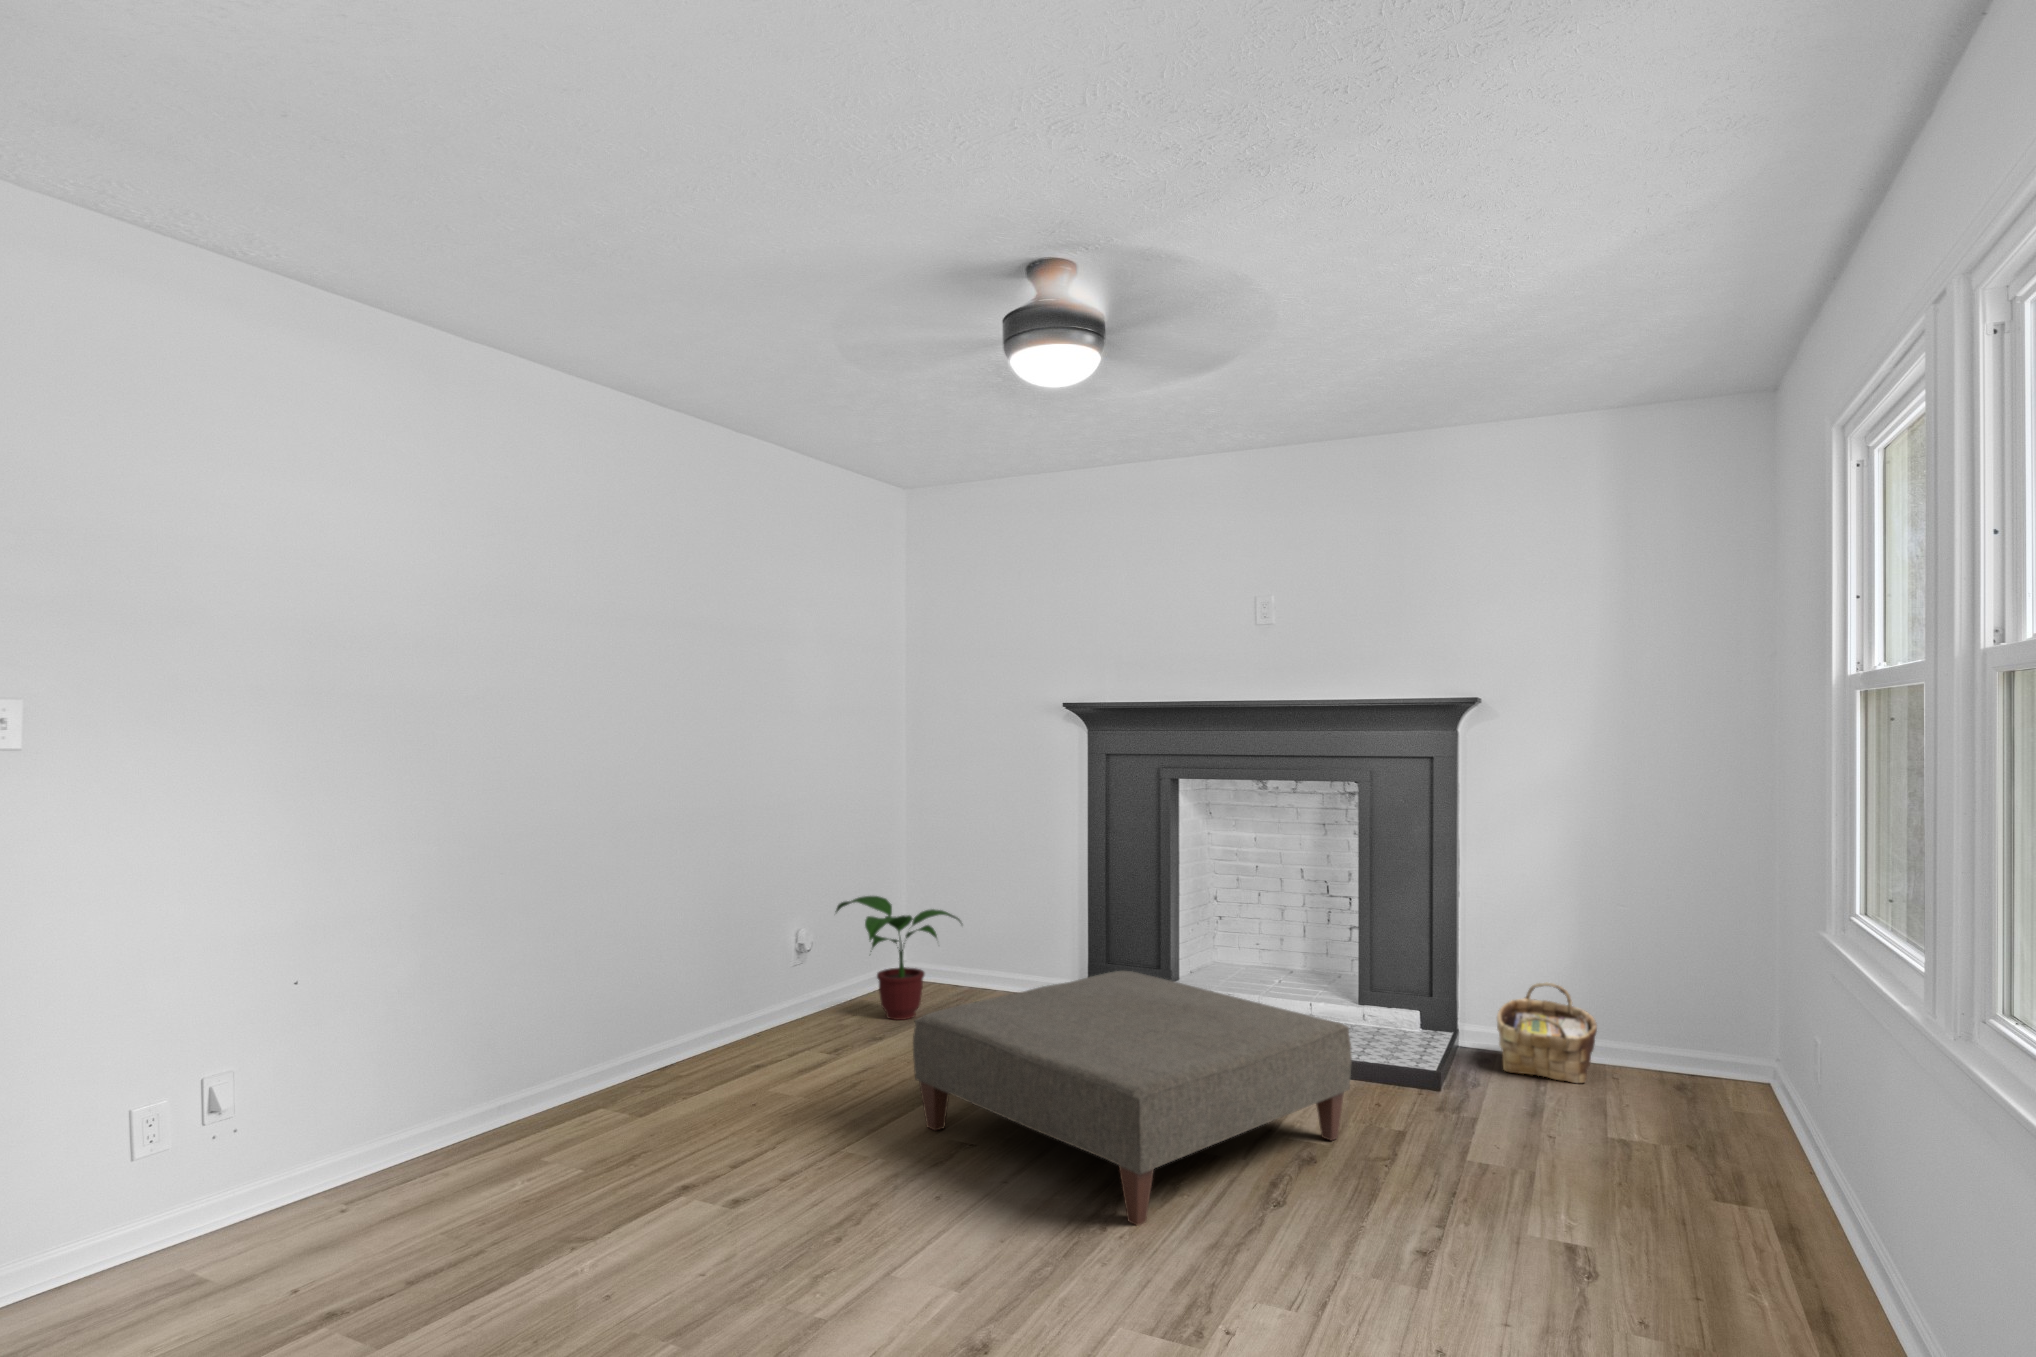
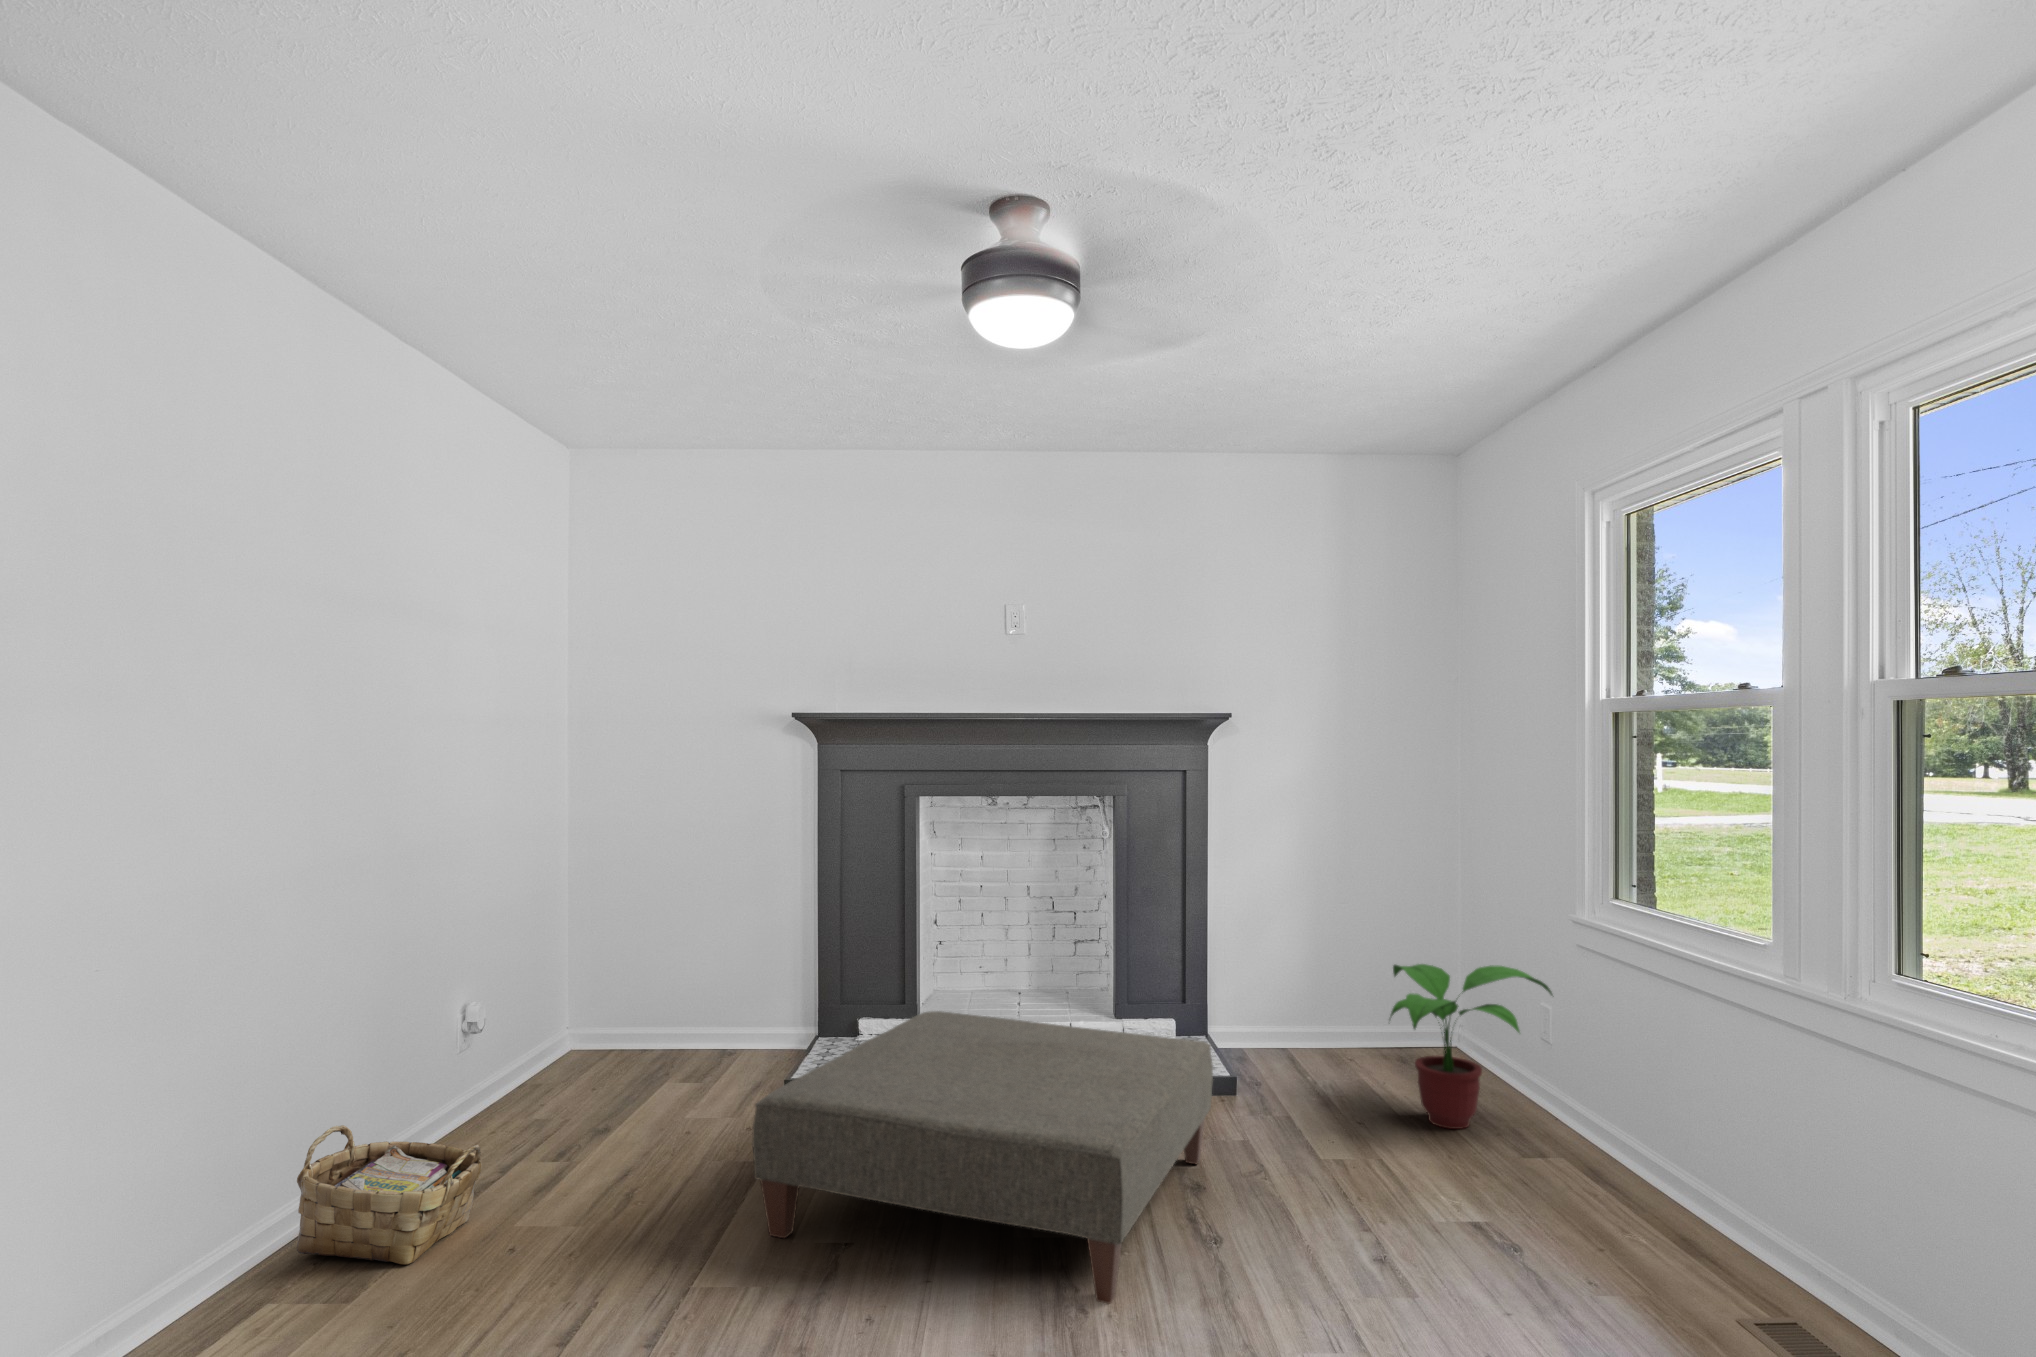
potted plant: present [835,896,961,1020] -> present [1391,964,1552,1129]
woven basket: present [1497,982,1597,1083] -> present [297,1125,482,1264]

